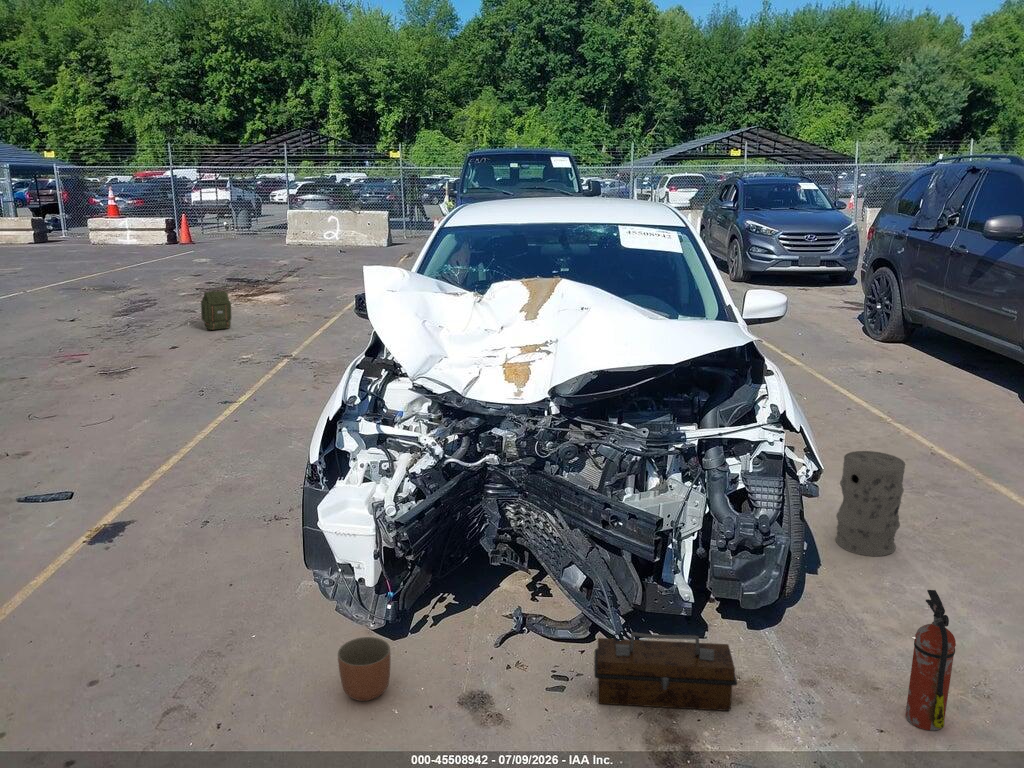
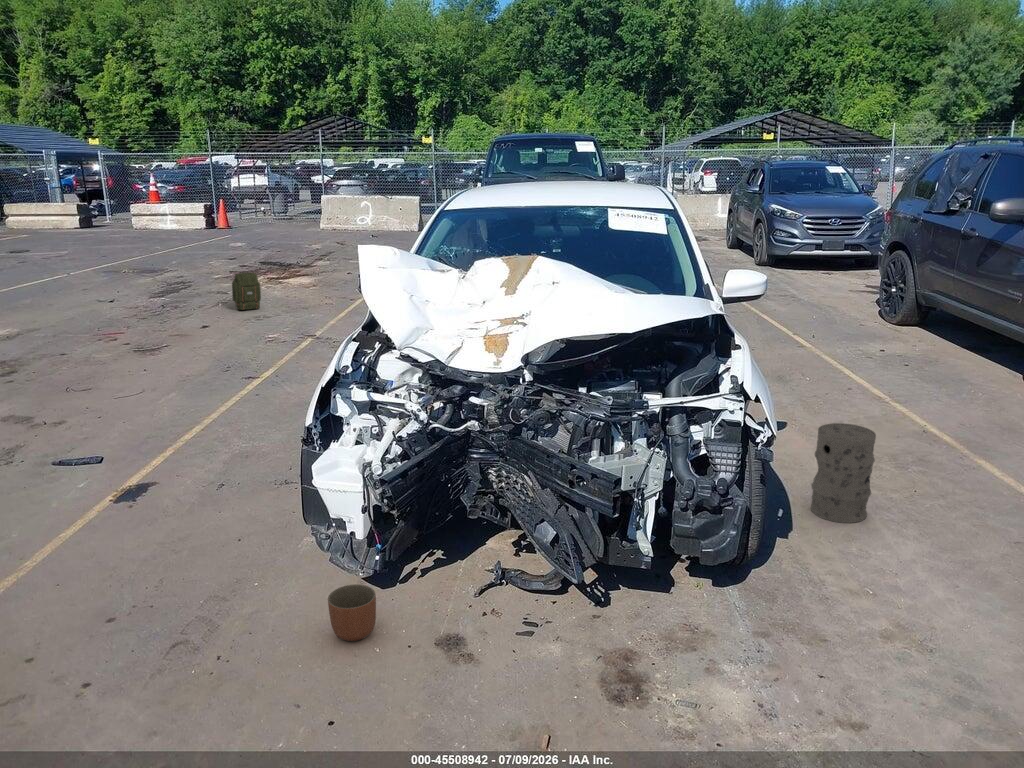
fire extinguisher: present [905,590,956,730] -> none [848,547,892,677]
toolbox: present [594,632,737,711] -> none [560,583,690,656]

